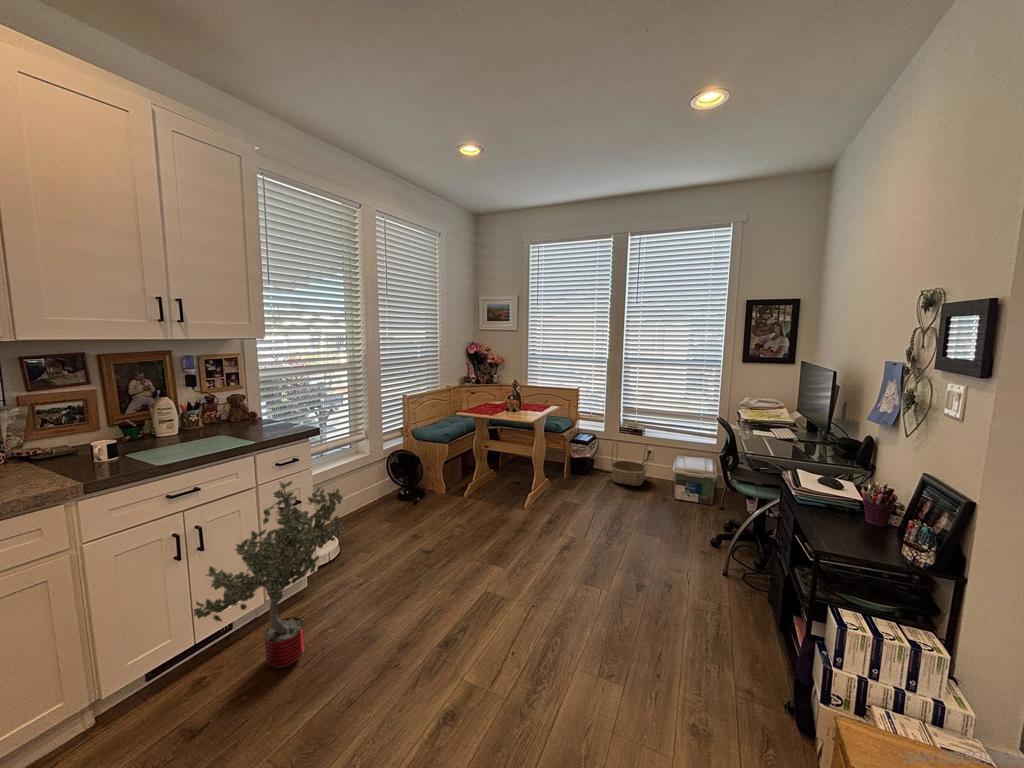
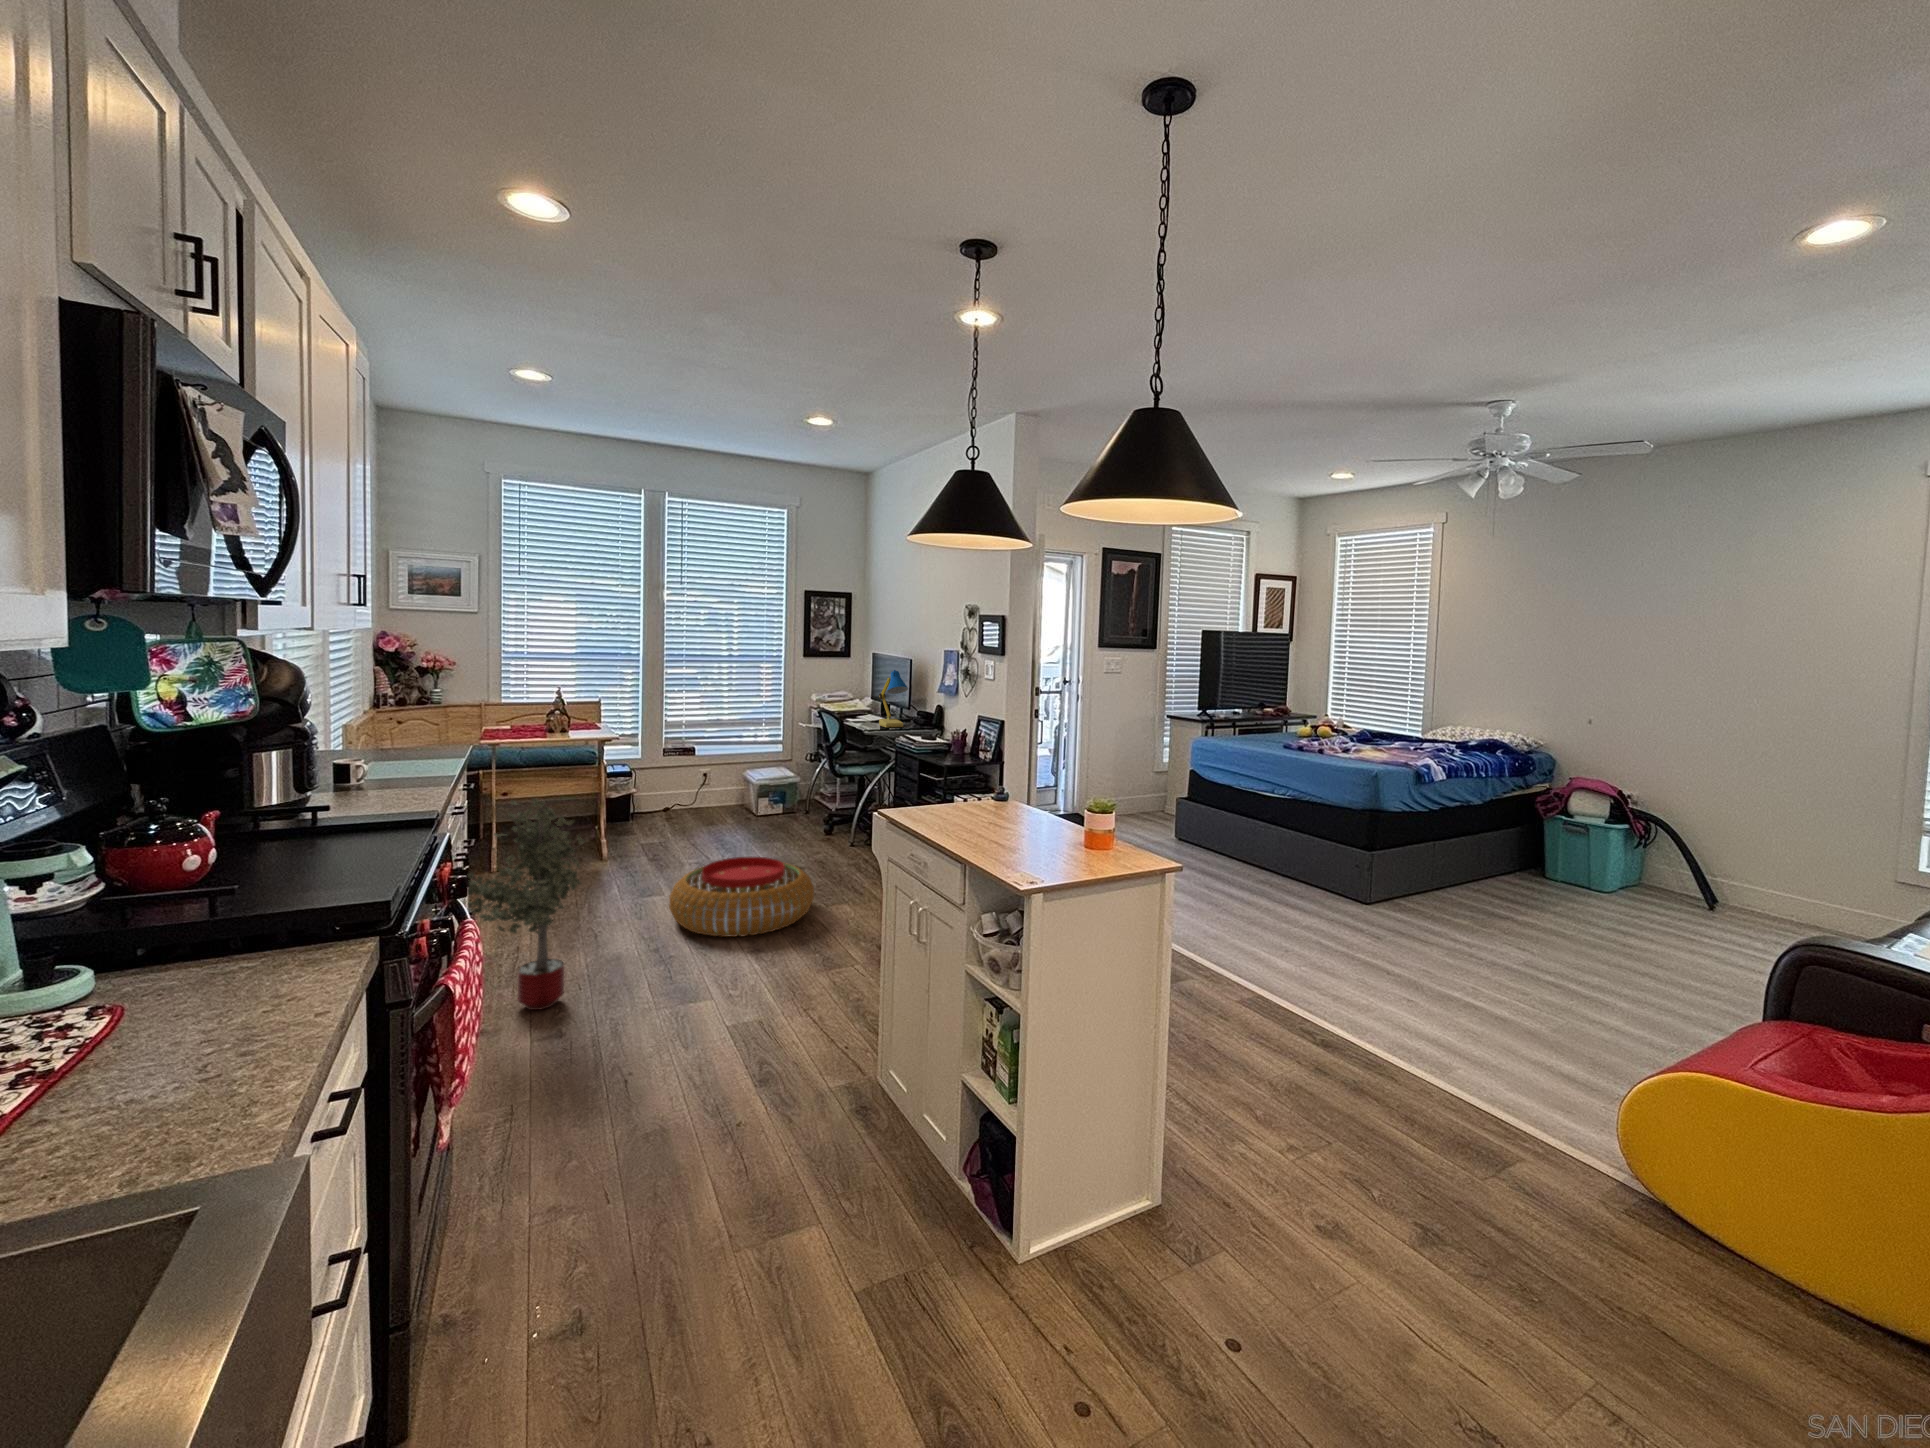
desk lamp: none [782,383,823,453] -> present [879,670,908,727]
basket: present [611,440,648,486] -> none [663,763,714,819]
pouf: none [454,559,597,680] -> present [669,857,814,937]

